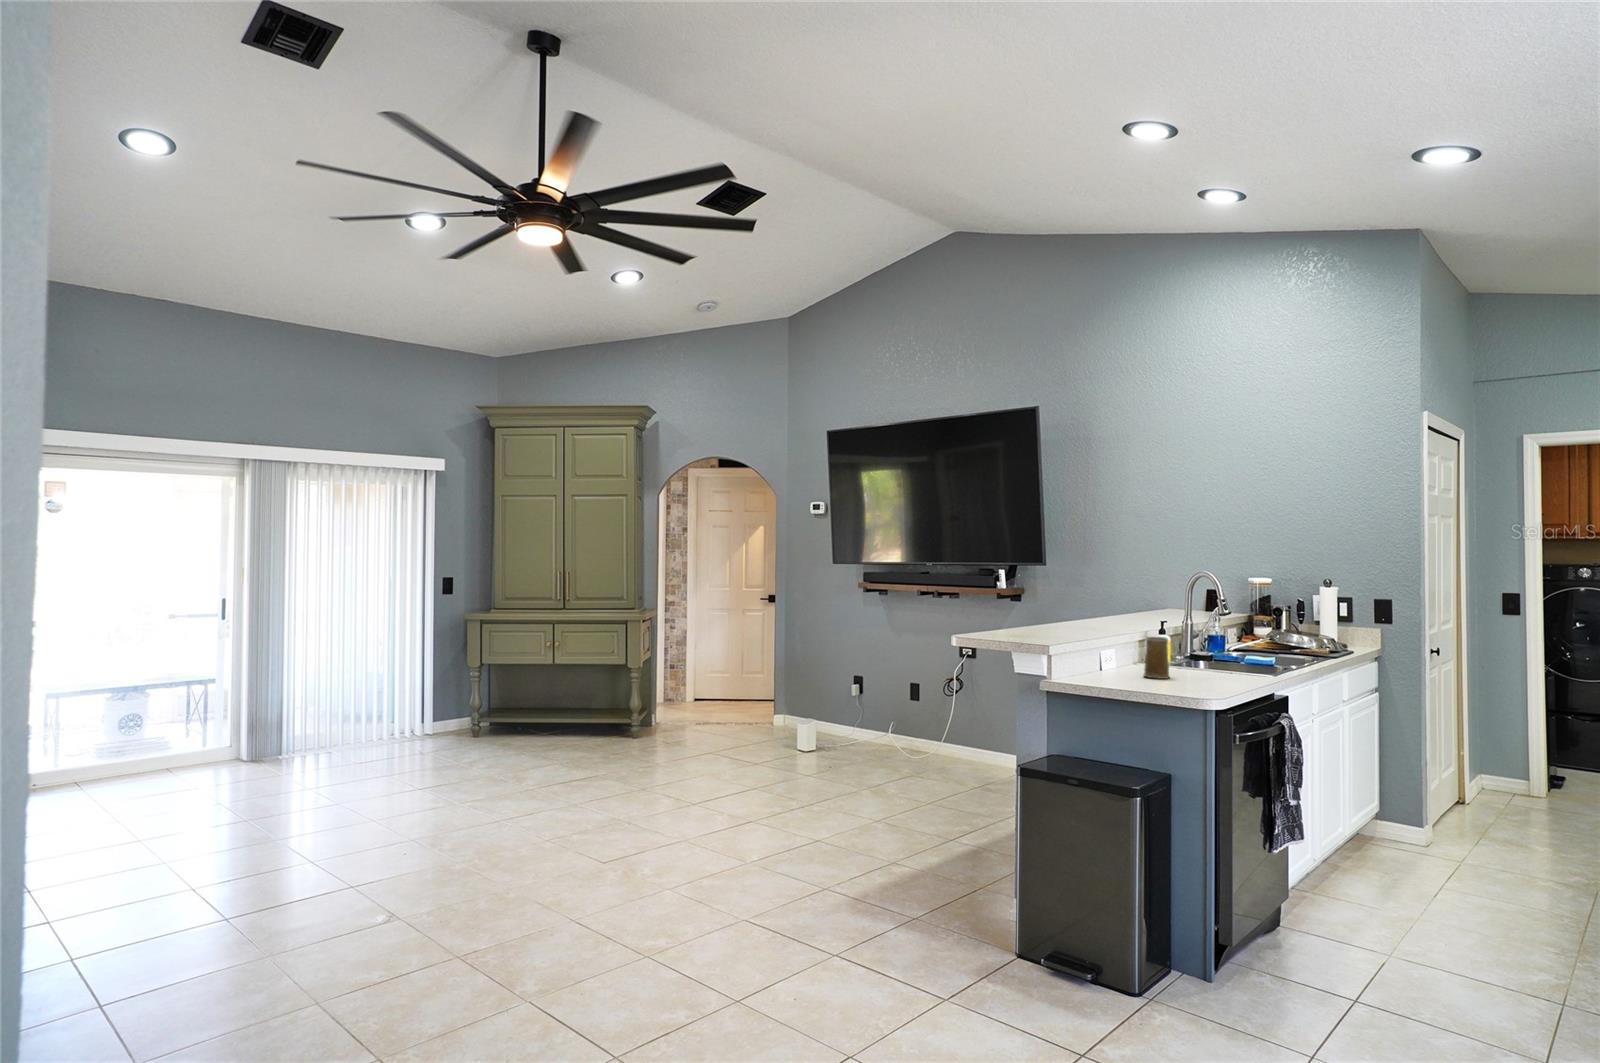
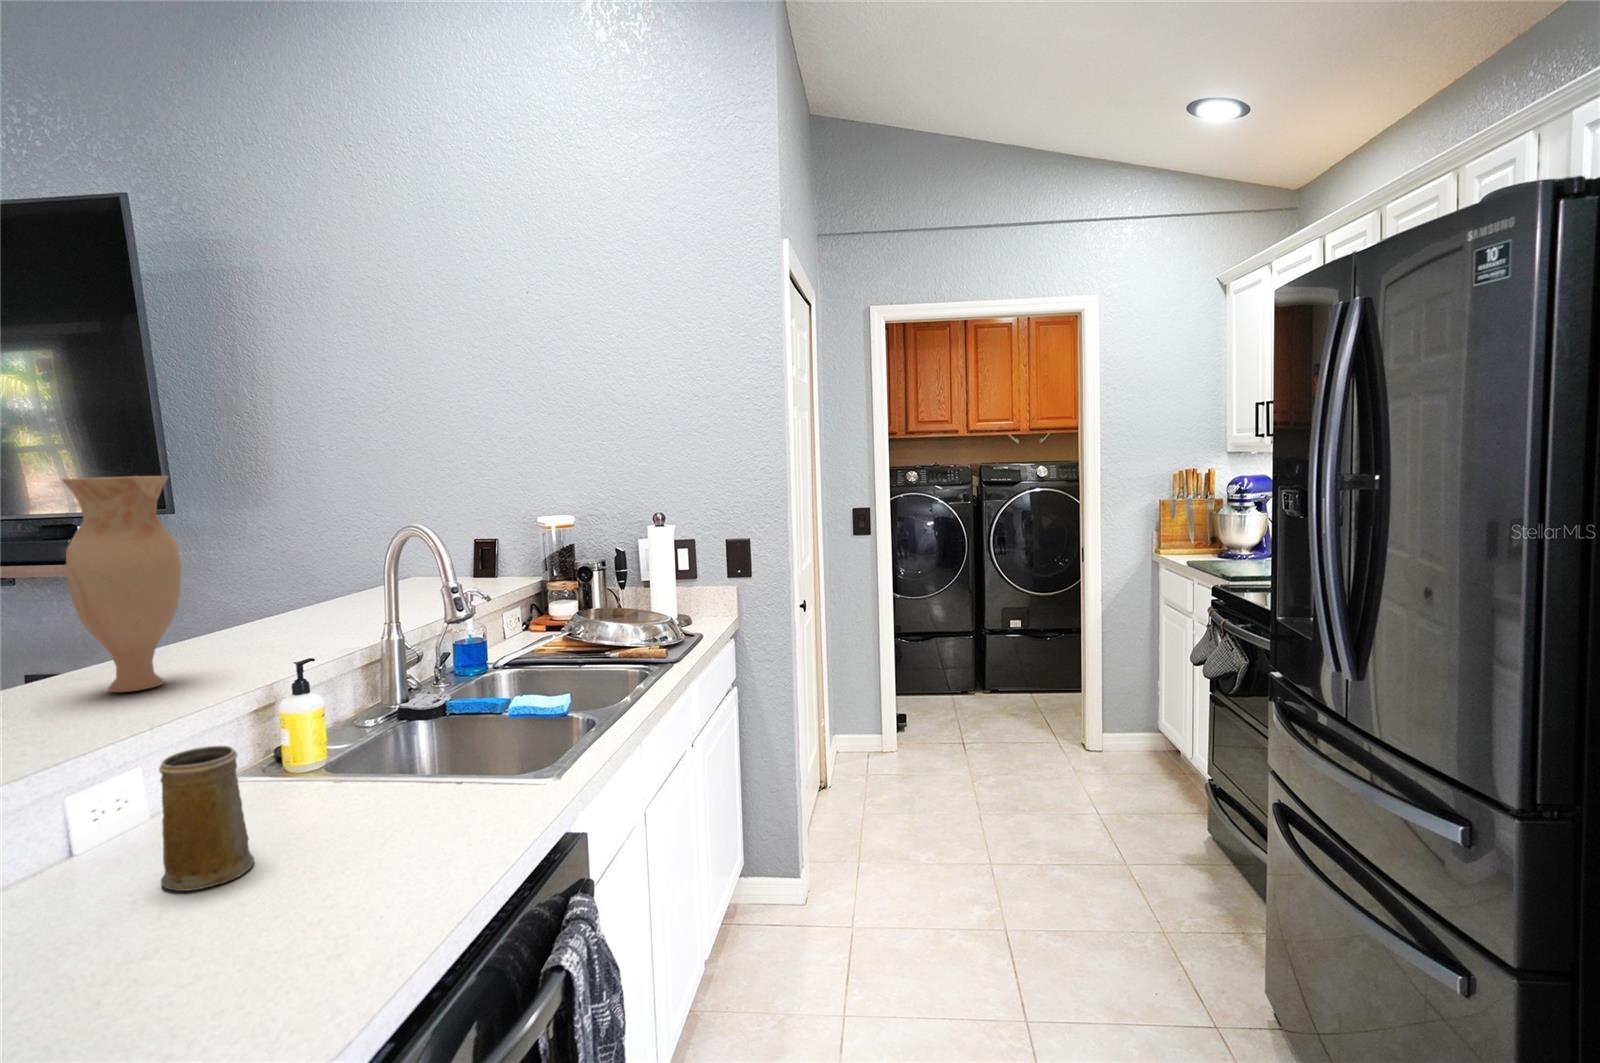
vase: none [1083,547,1119,628] -> present [63,476,181,692]

